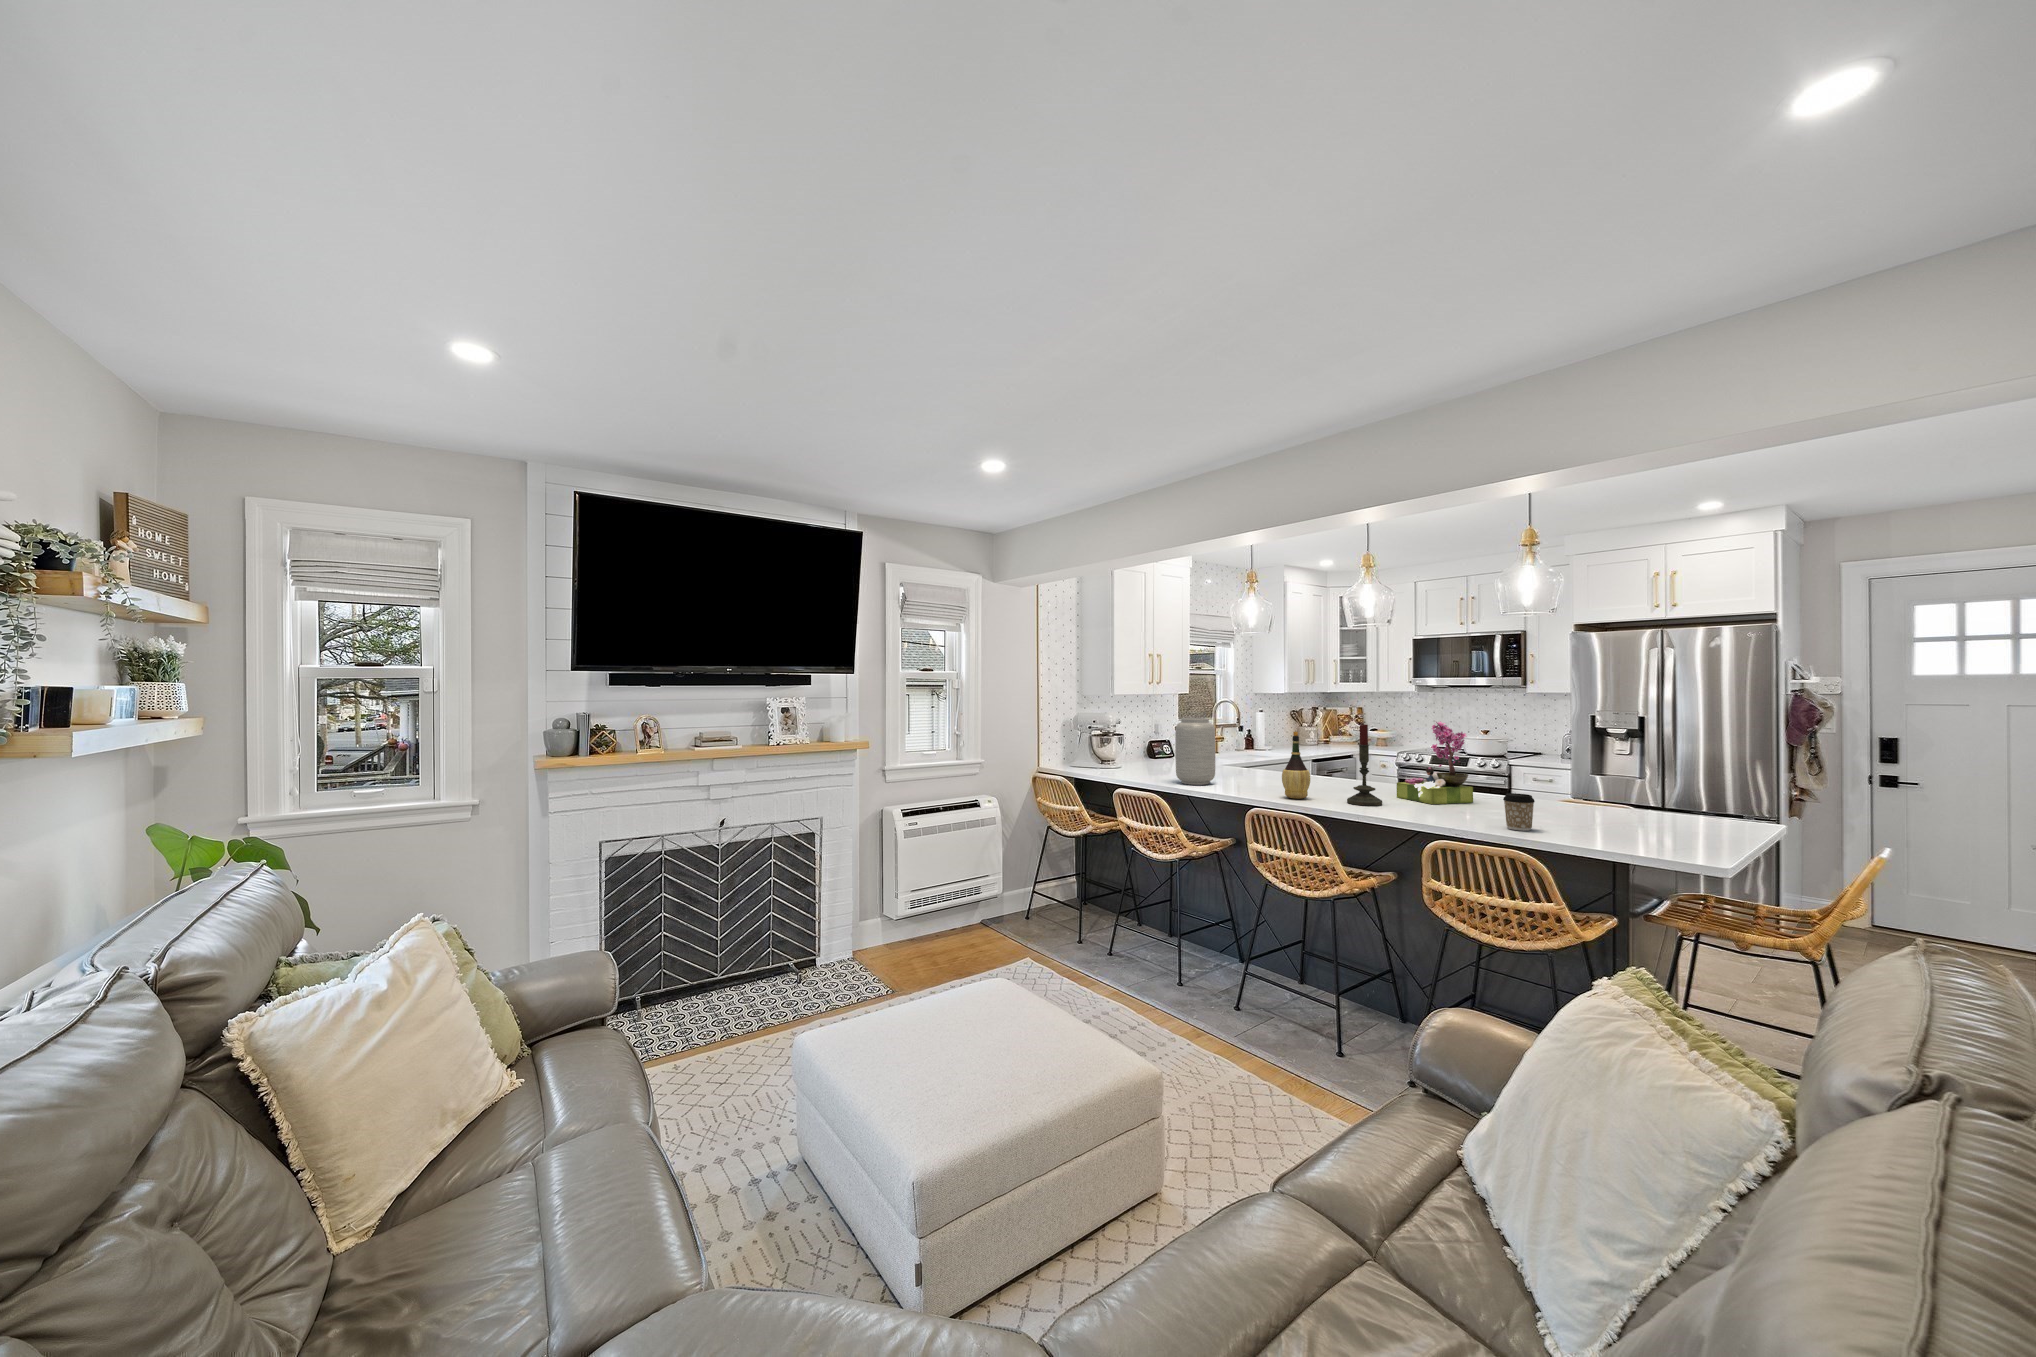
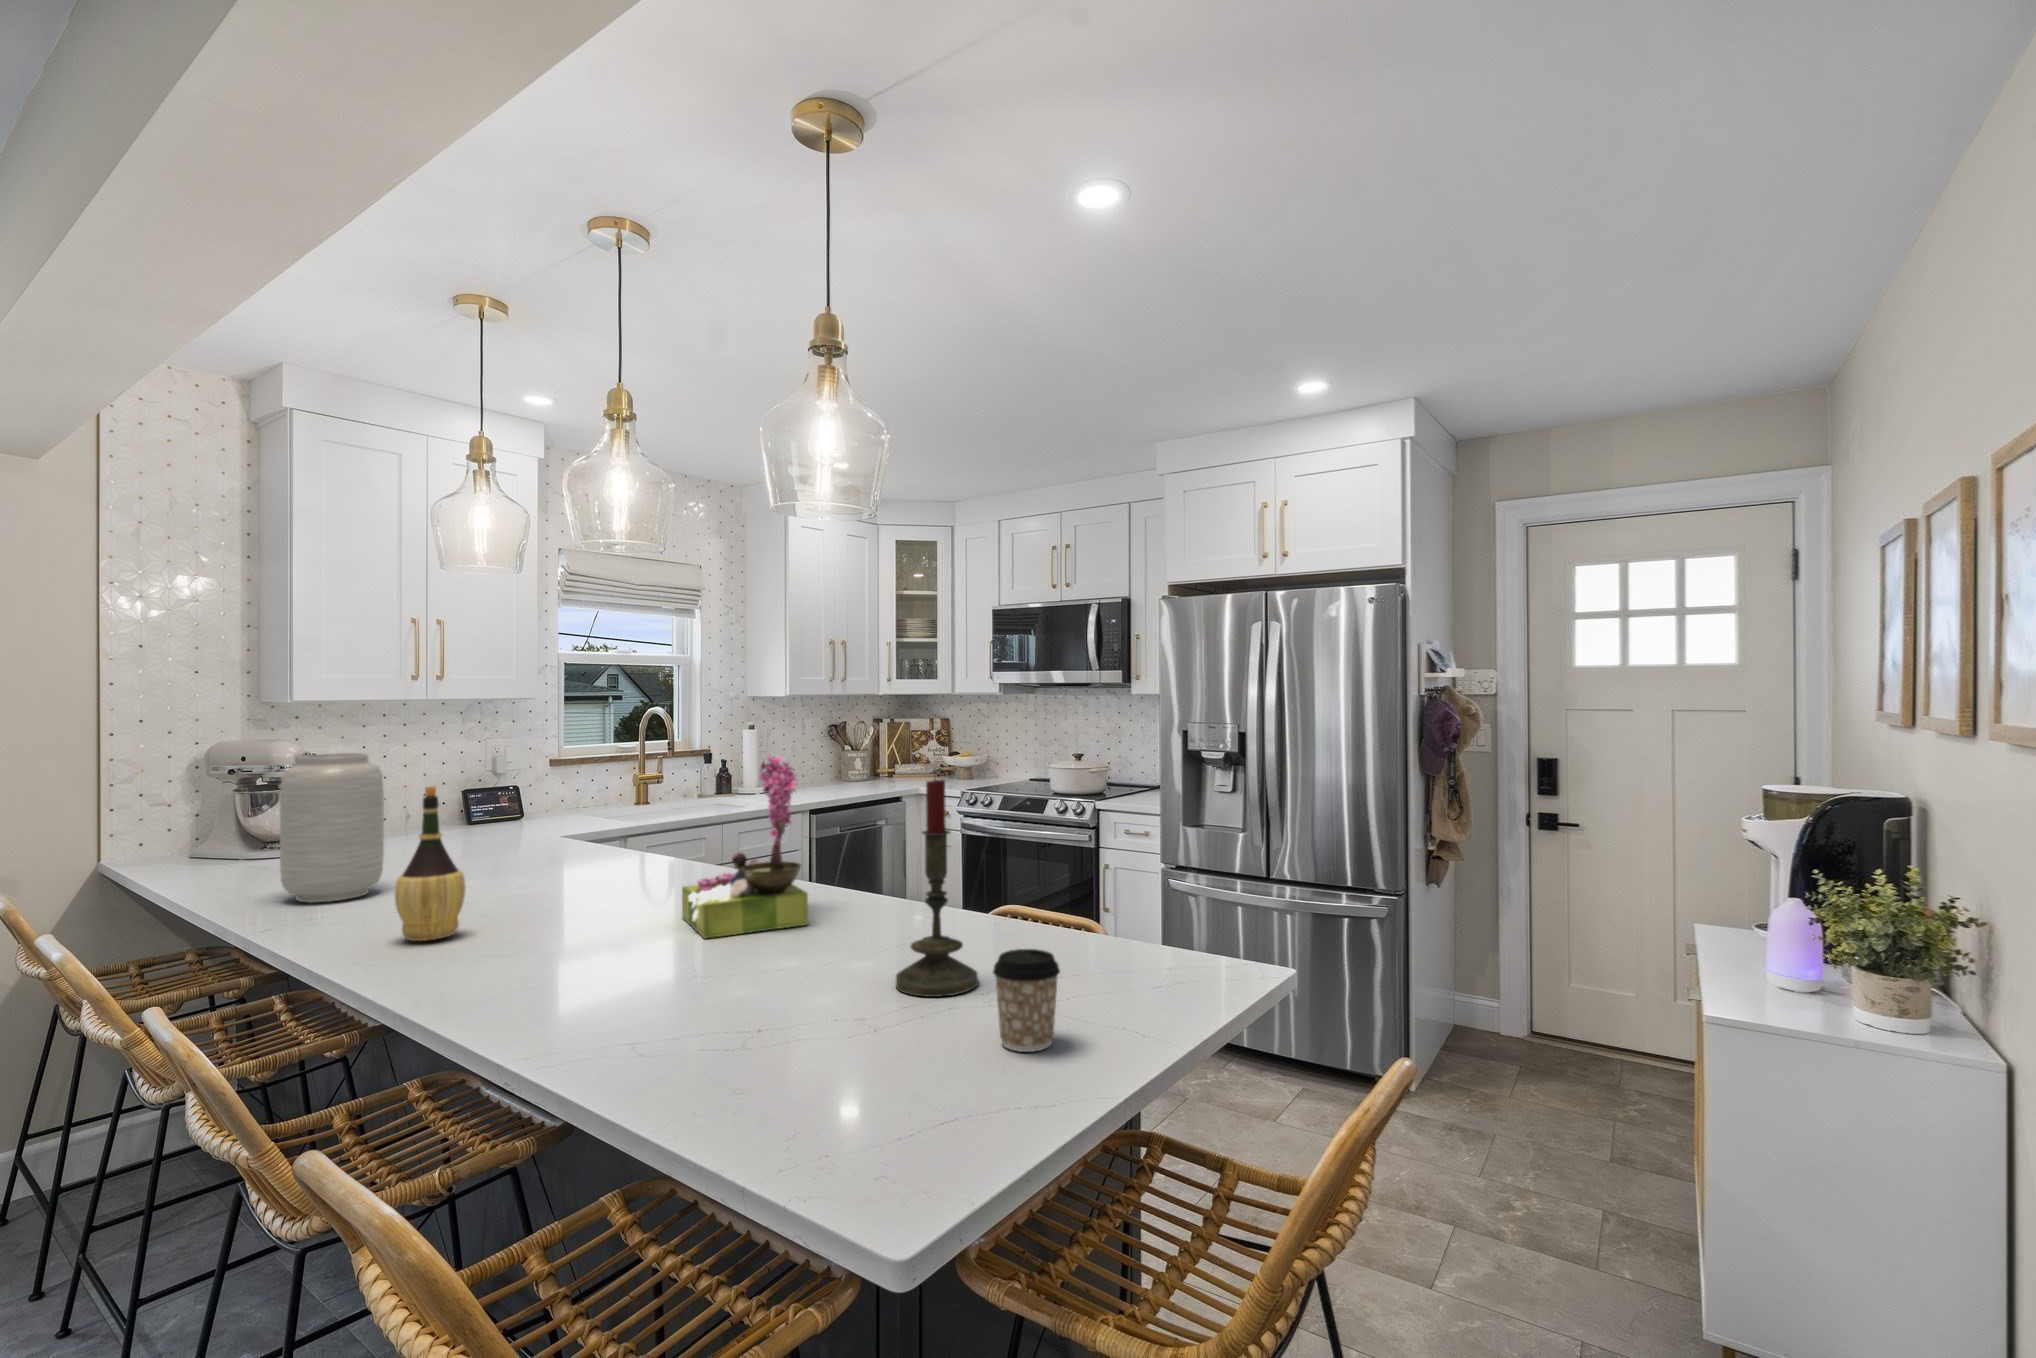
candle: present [1347,723,1382,806] -> present [896,776,978,997]
coffee cup: present [1503,793,1535,831] -> present [993,949,1060,1052]

